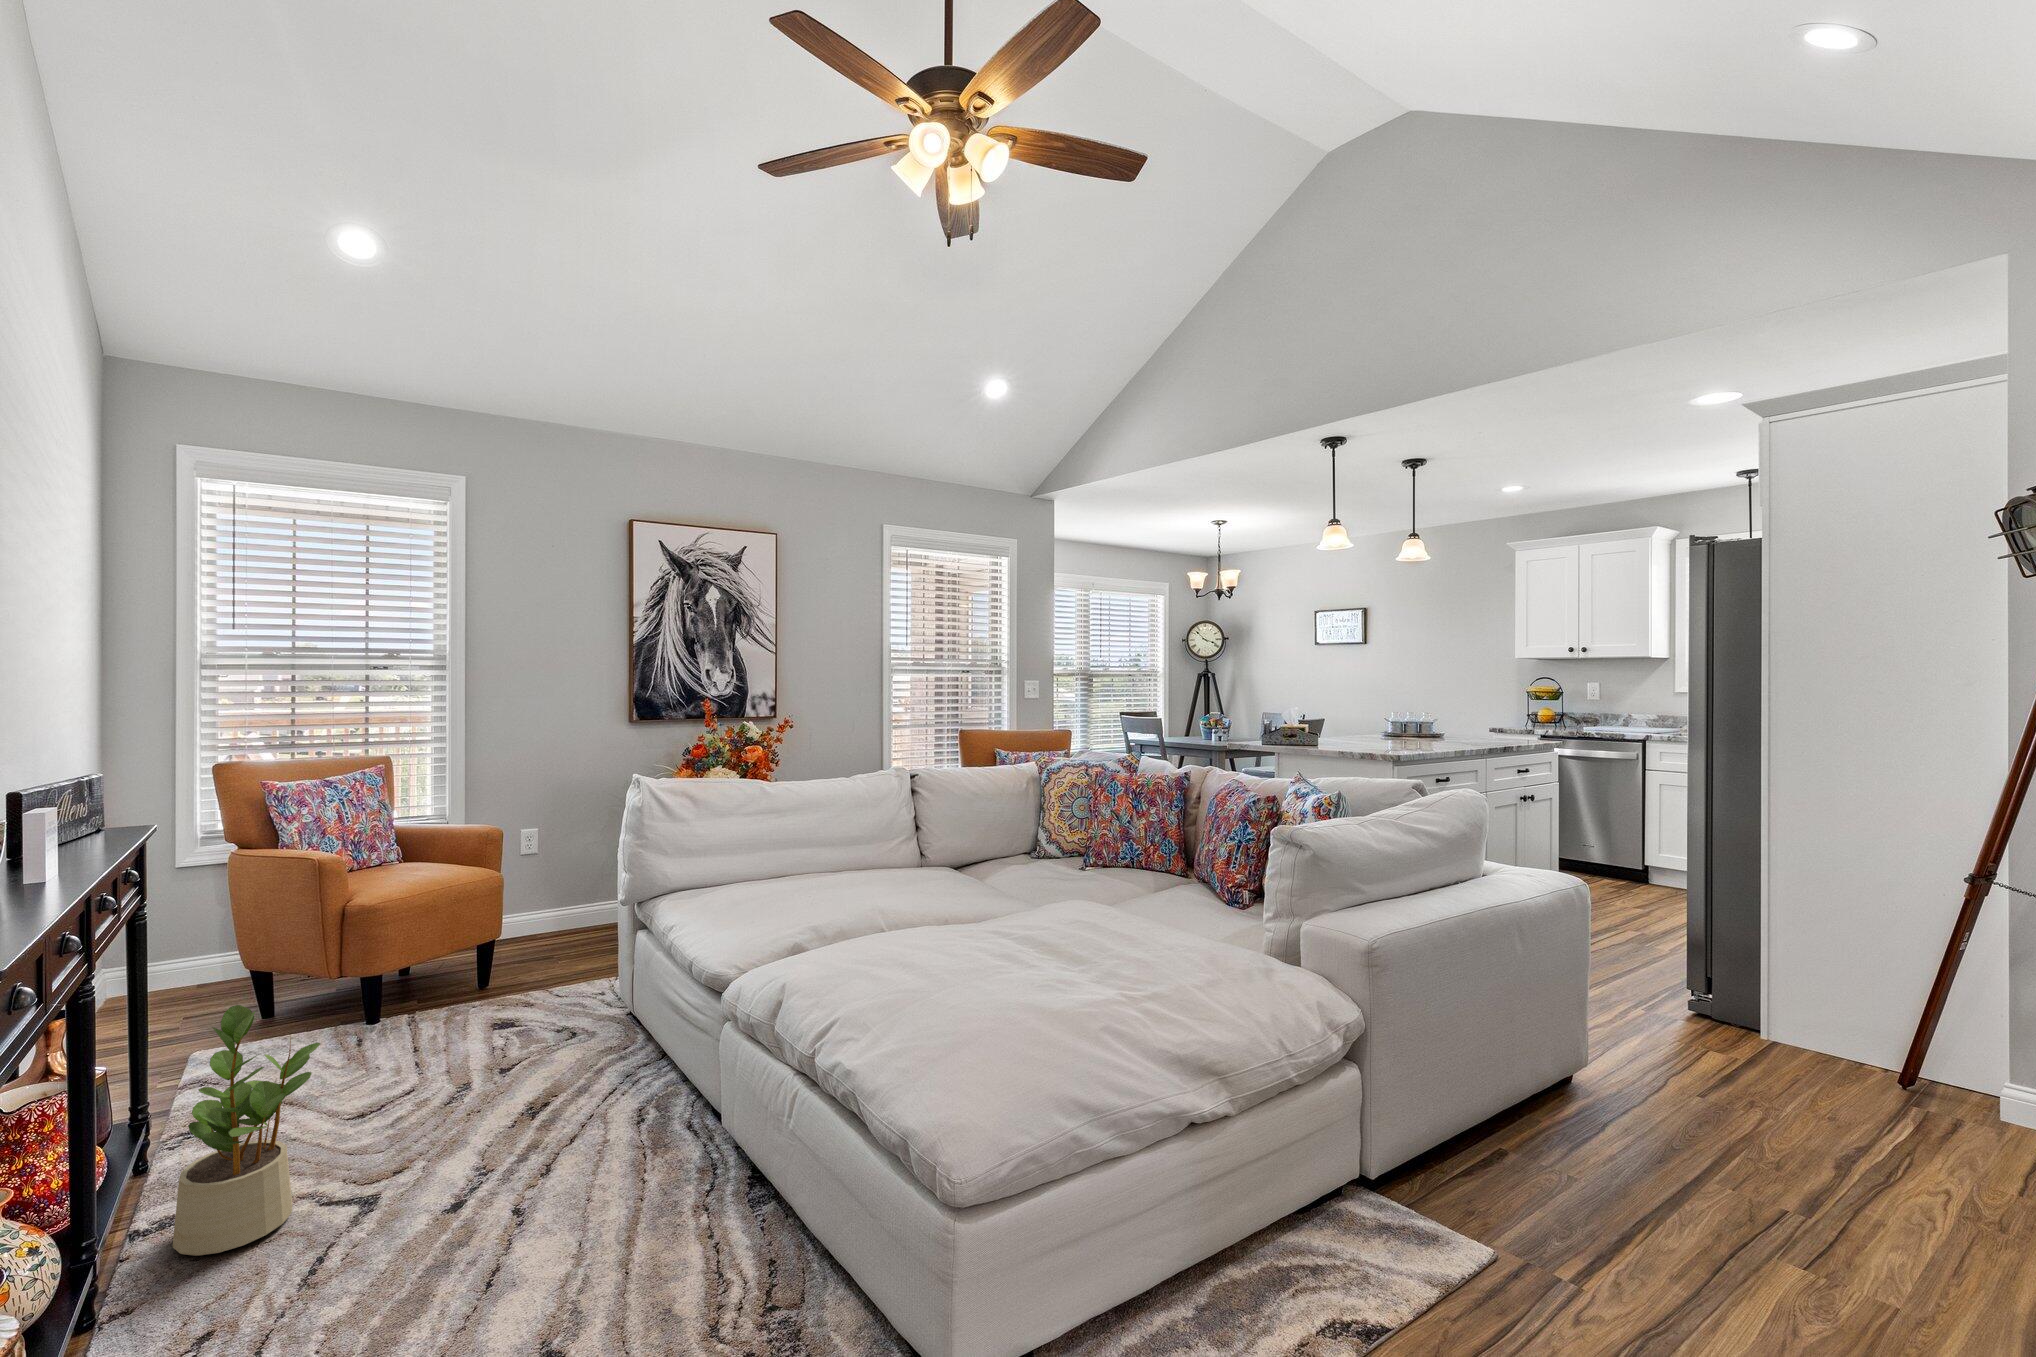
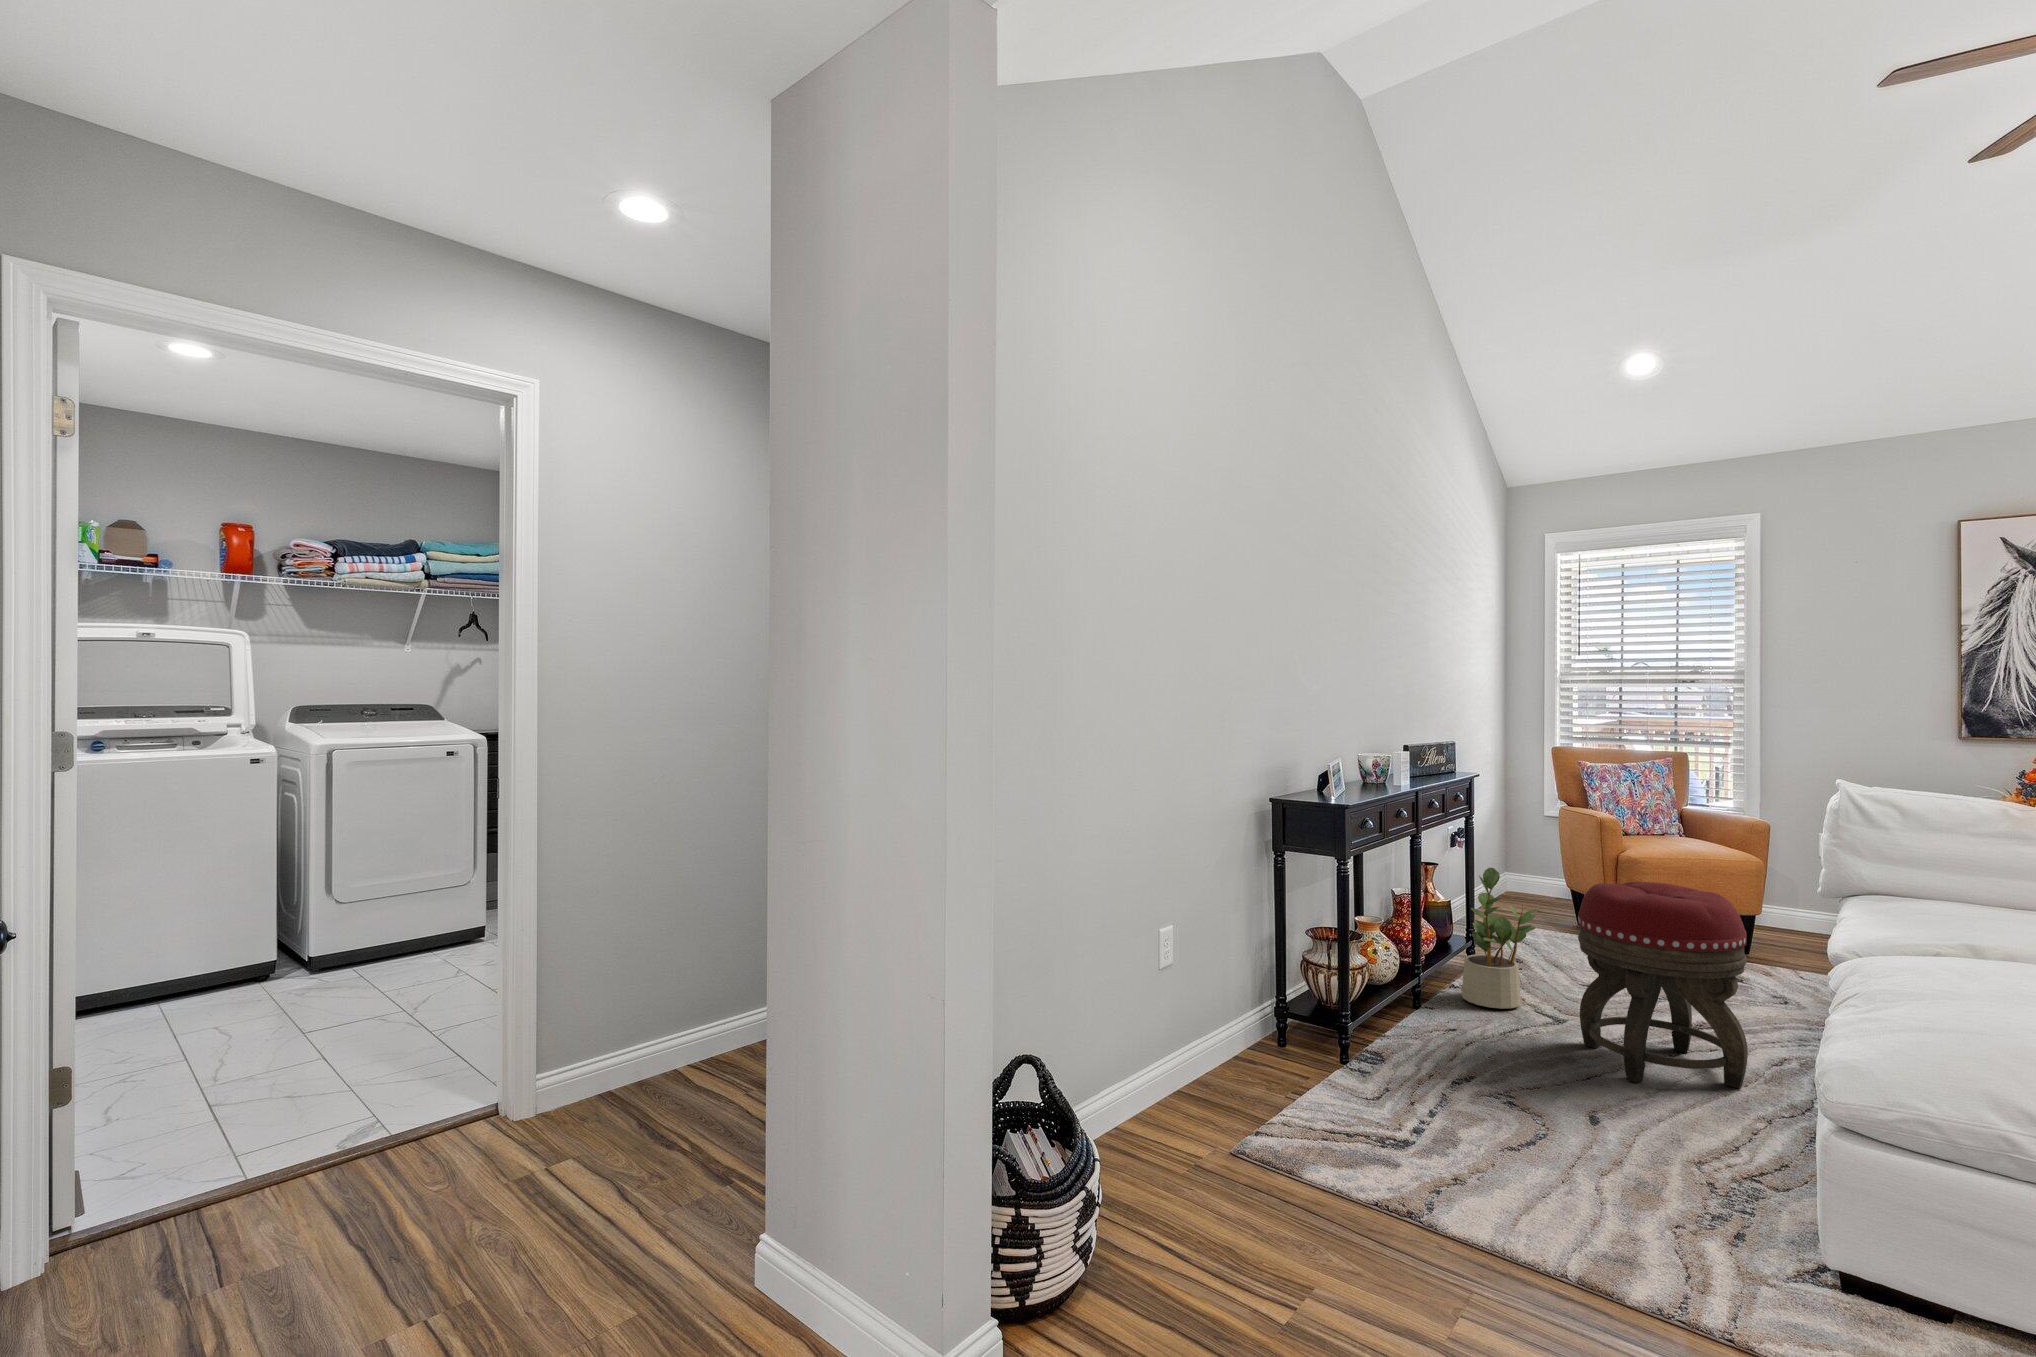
footstool: none [429,951,648,1256] -> present [1578,881,1748,1088]

